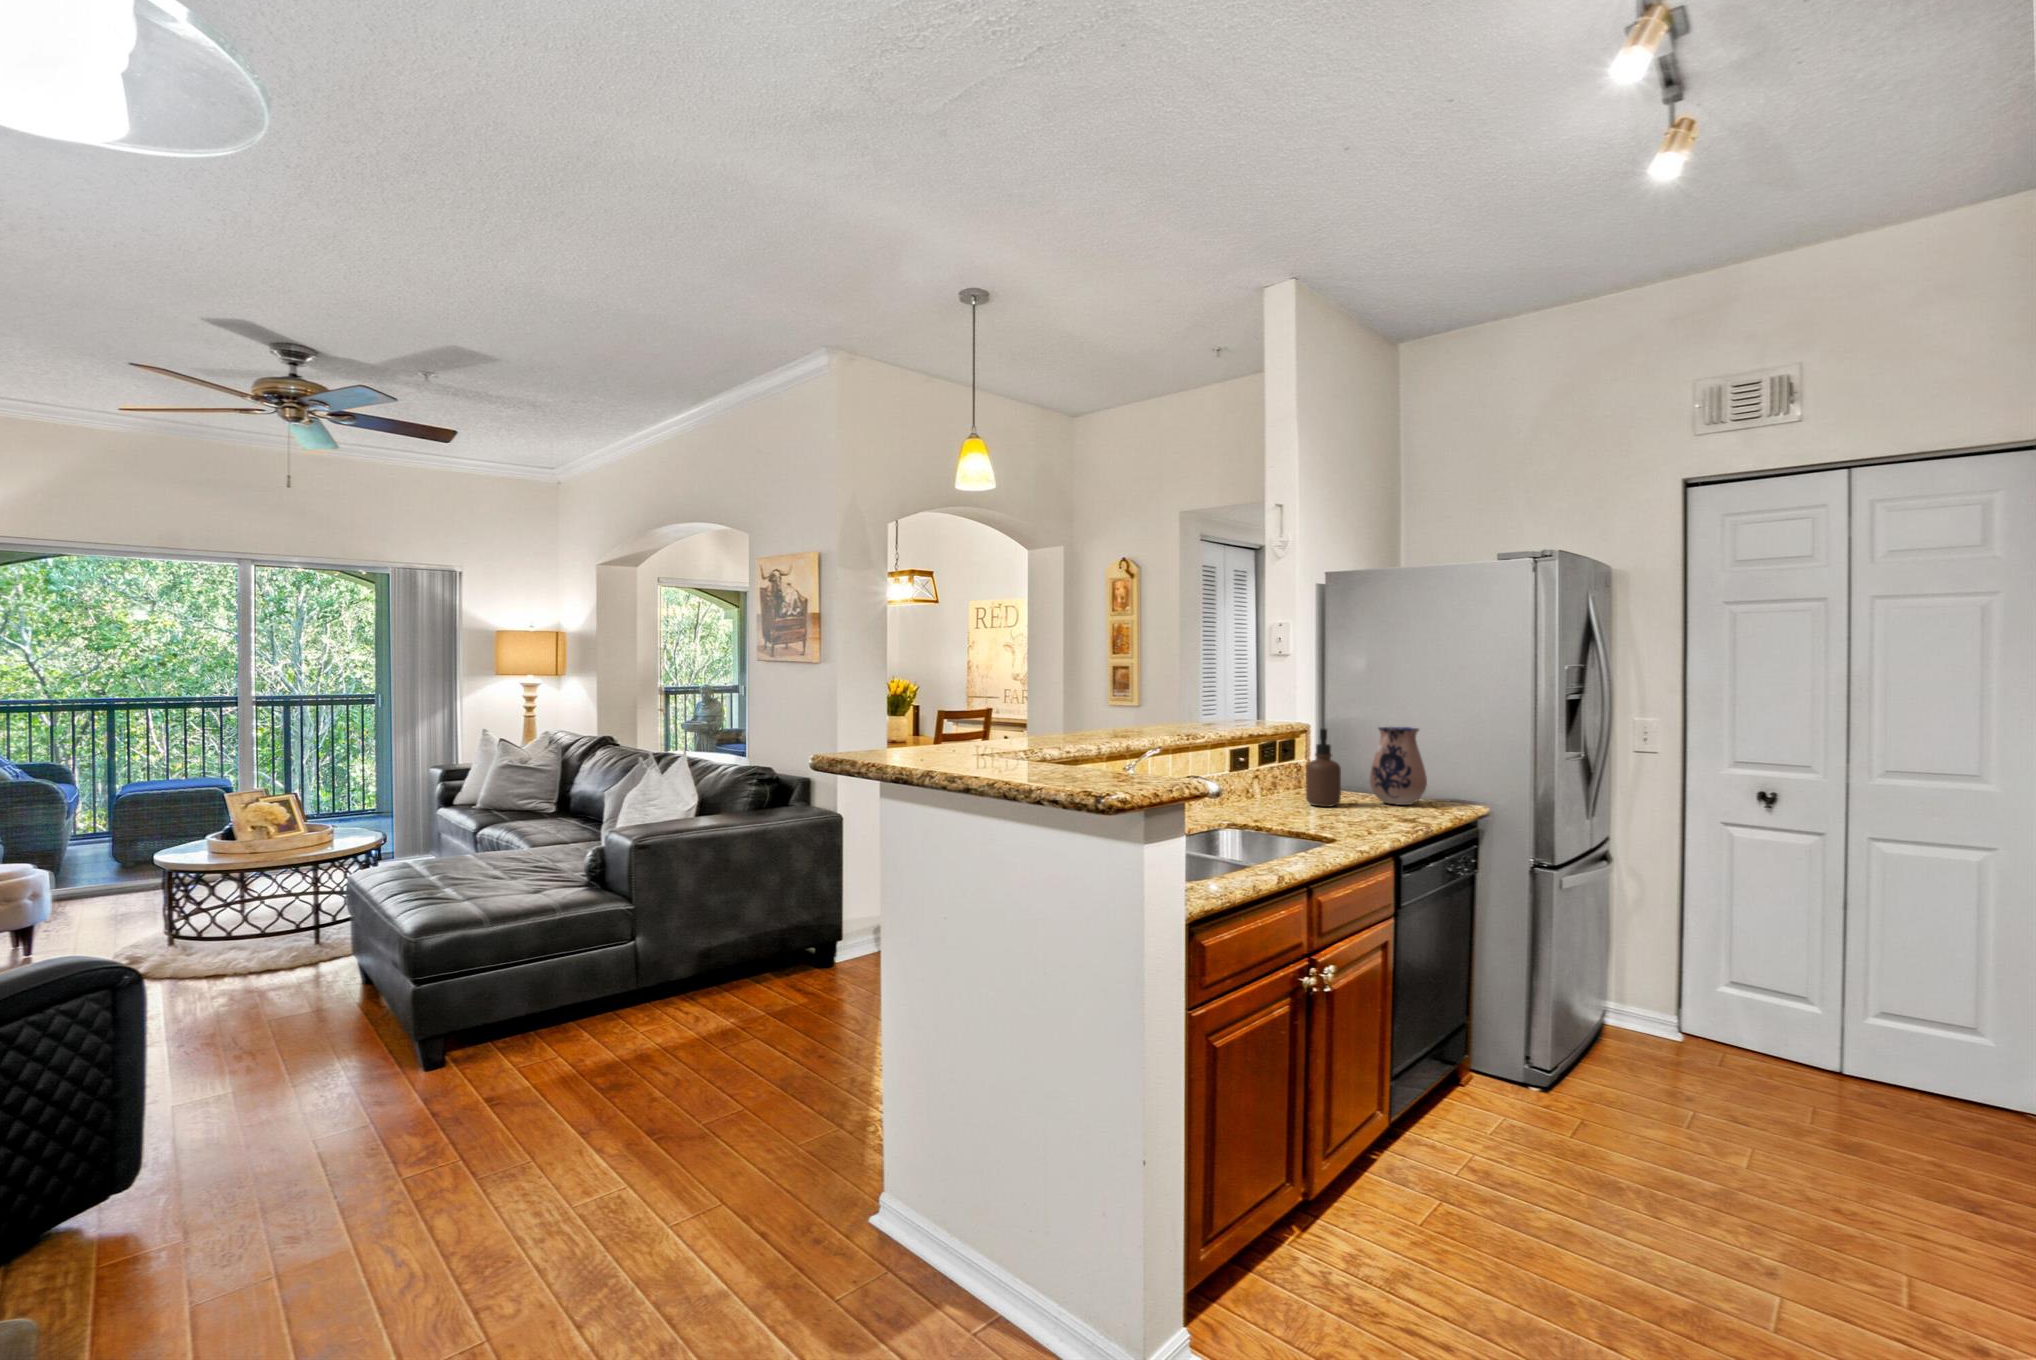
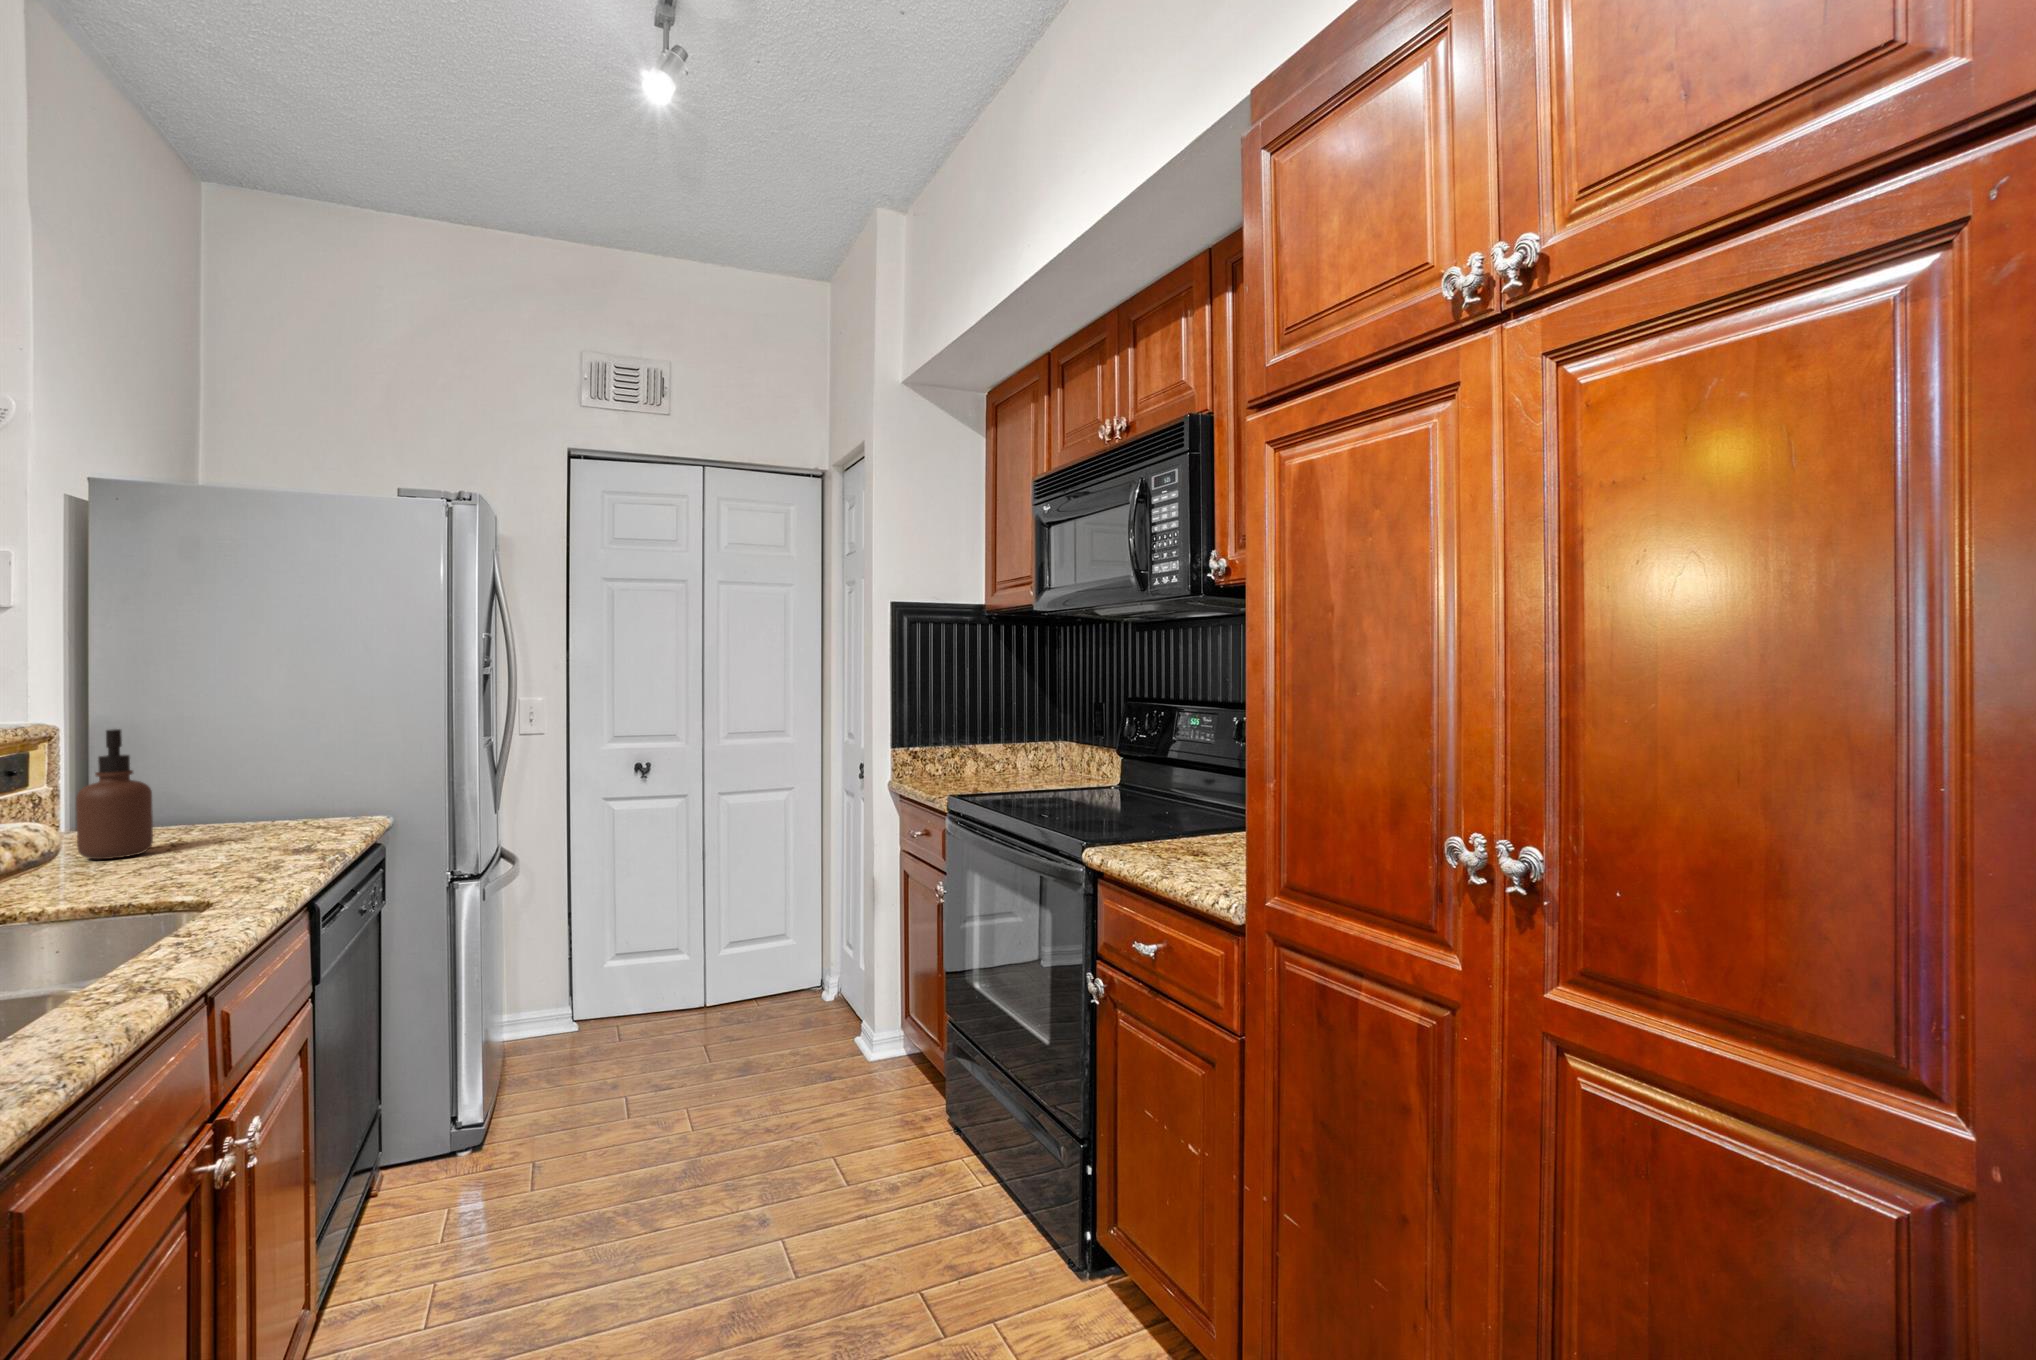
ceramic pitcher: present [1370,727,1427,805] -> none [201,719,302,835]

